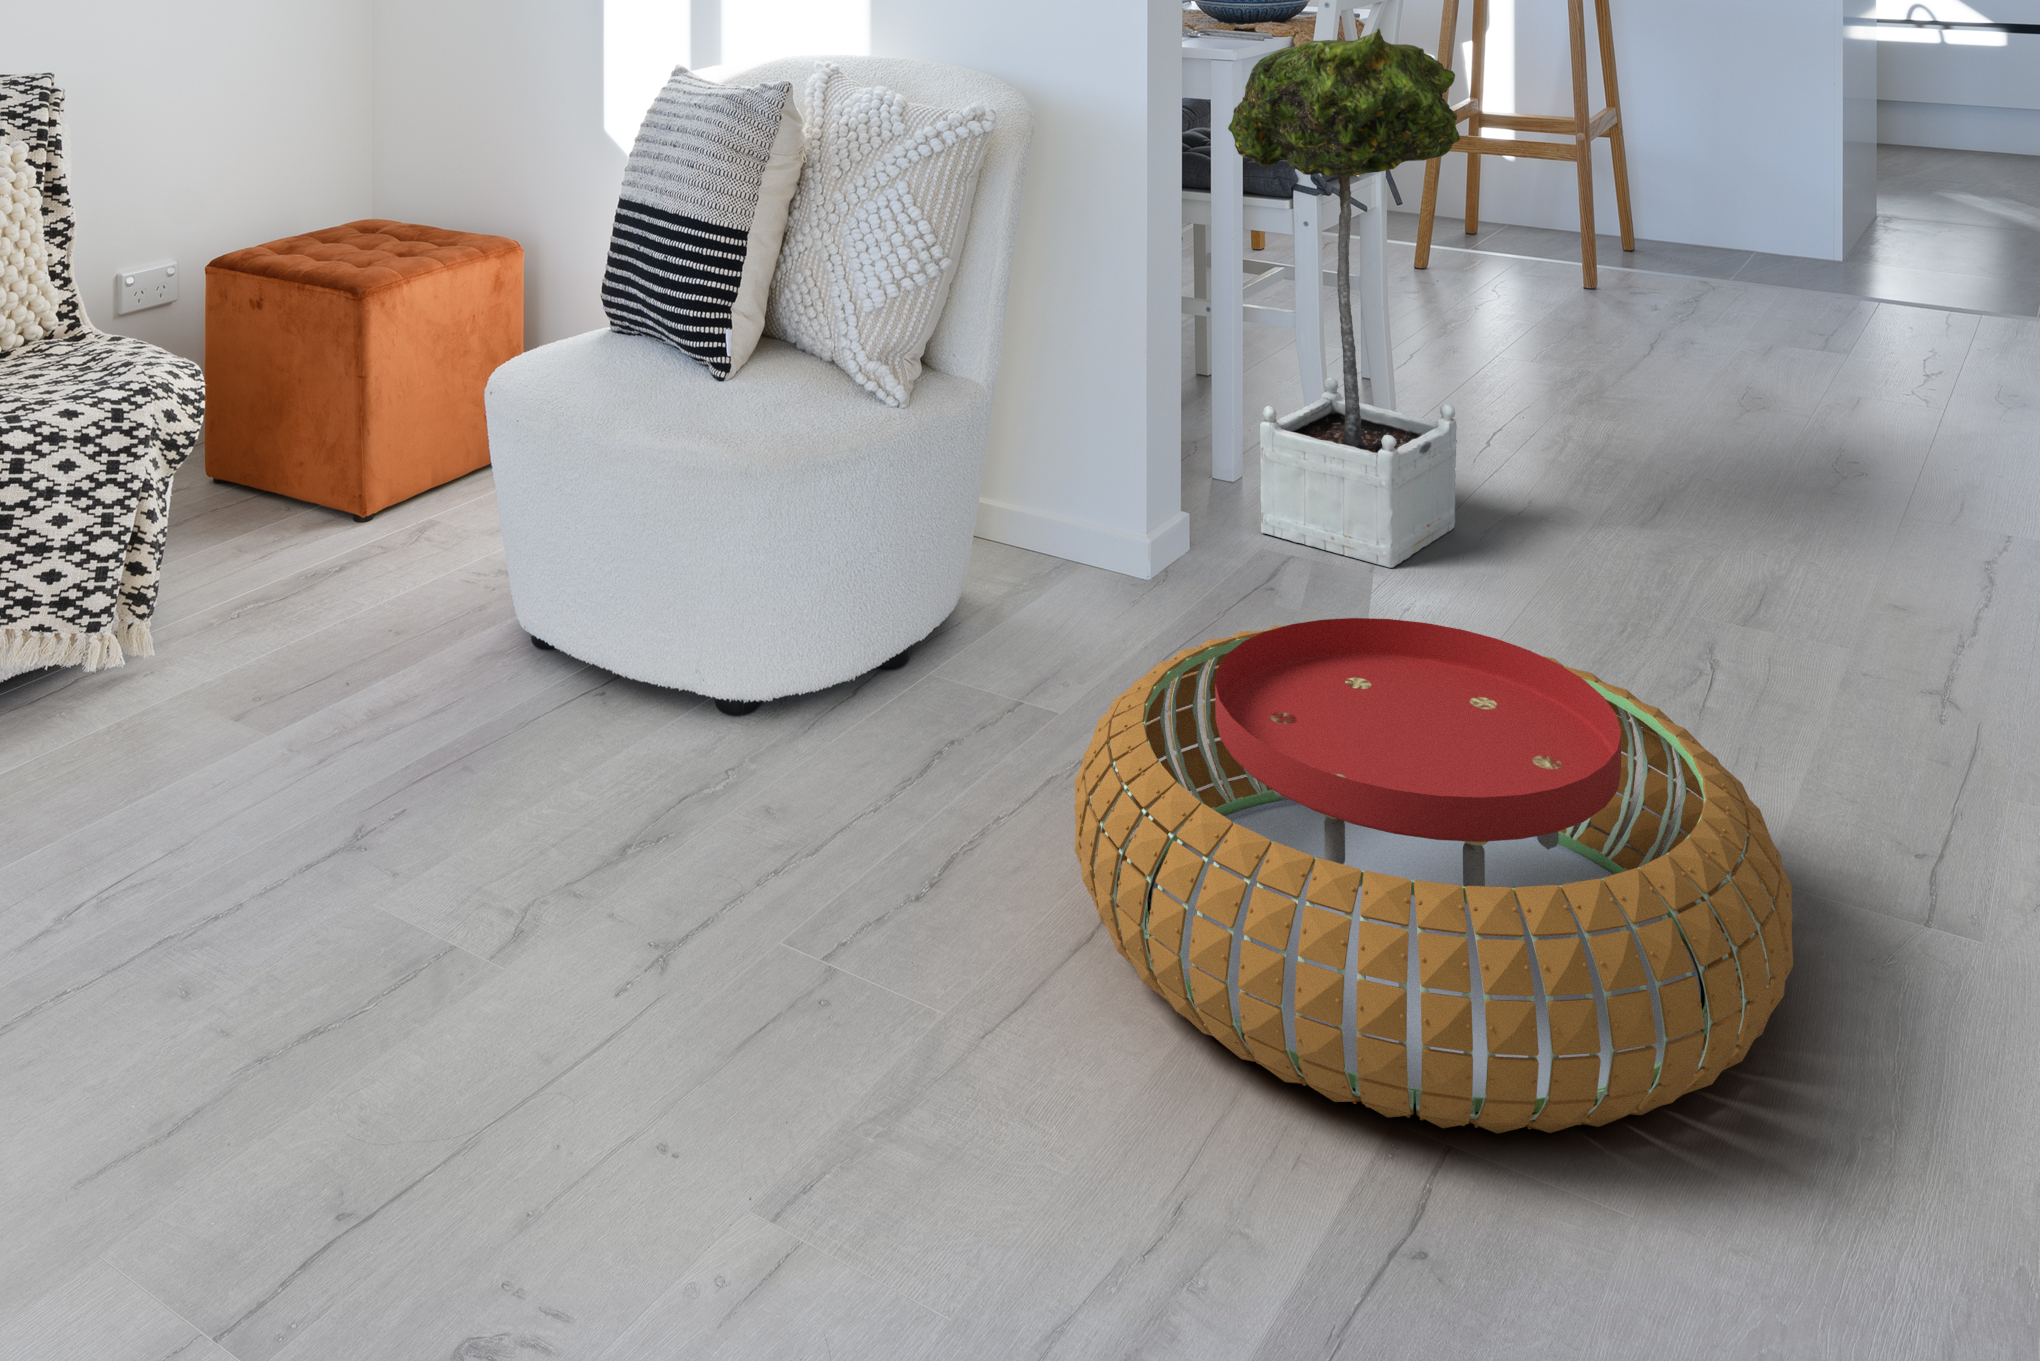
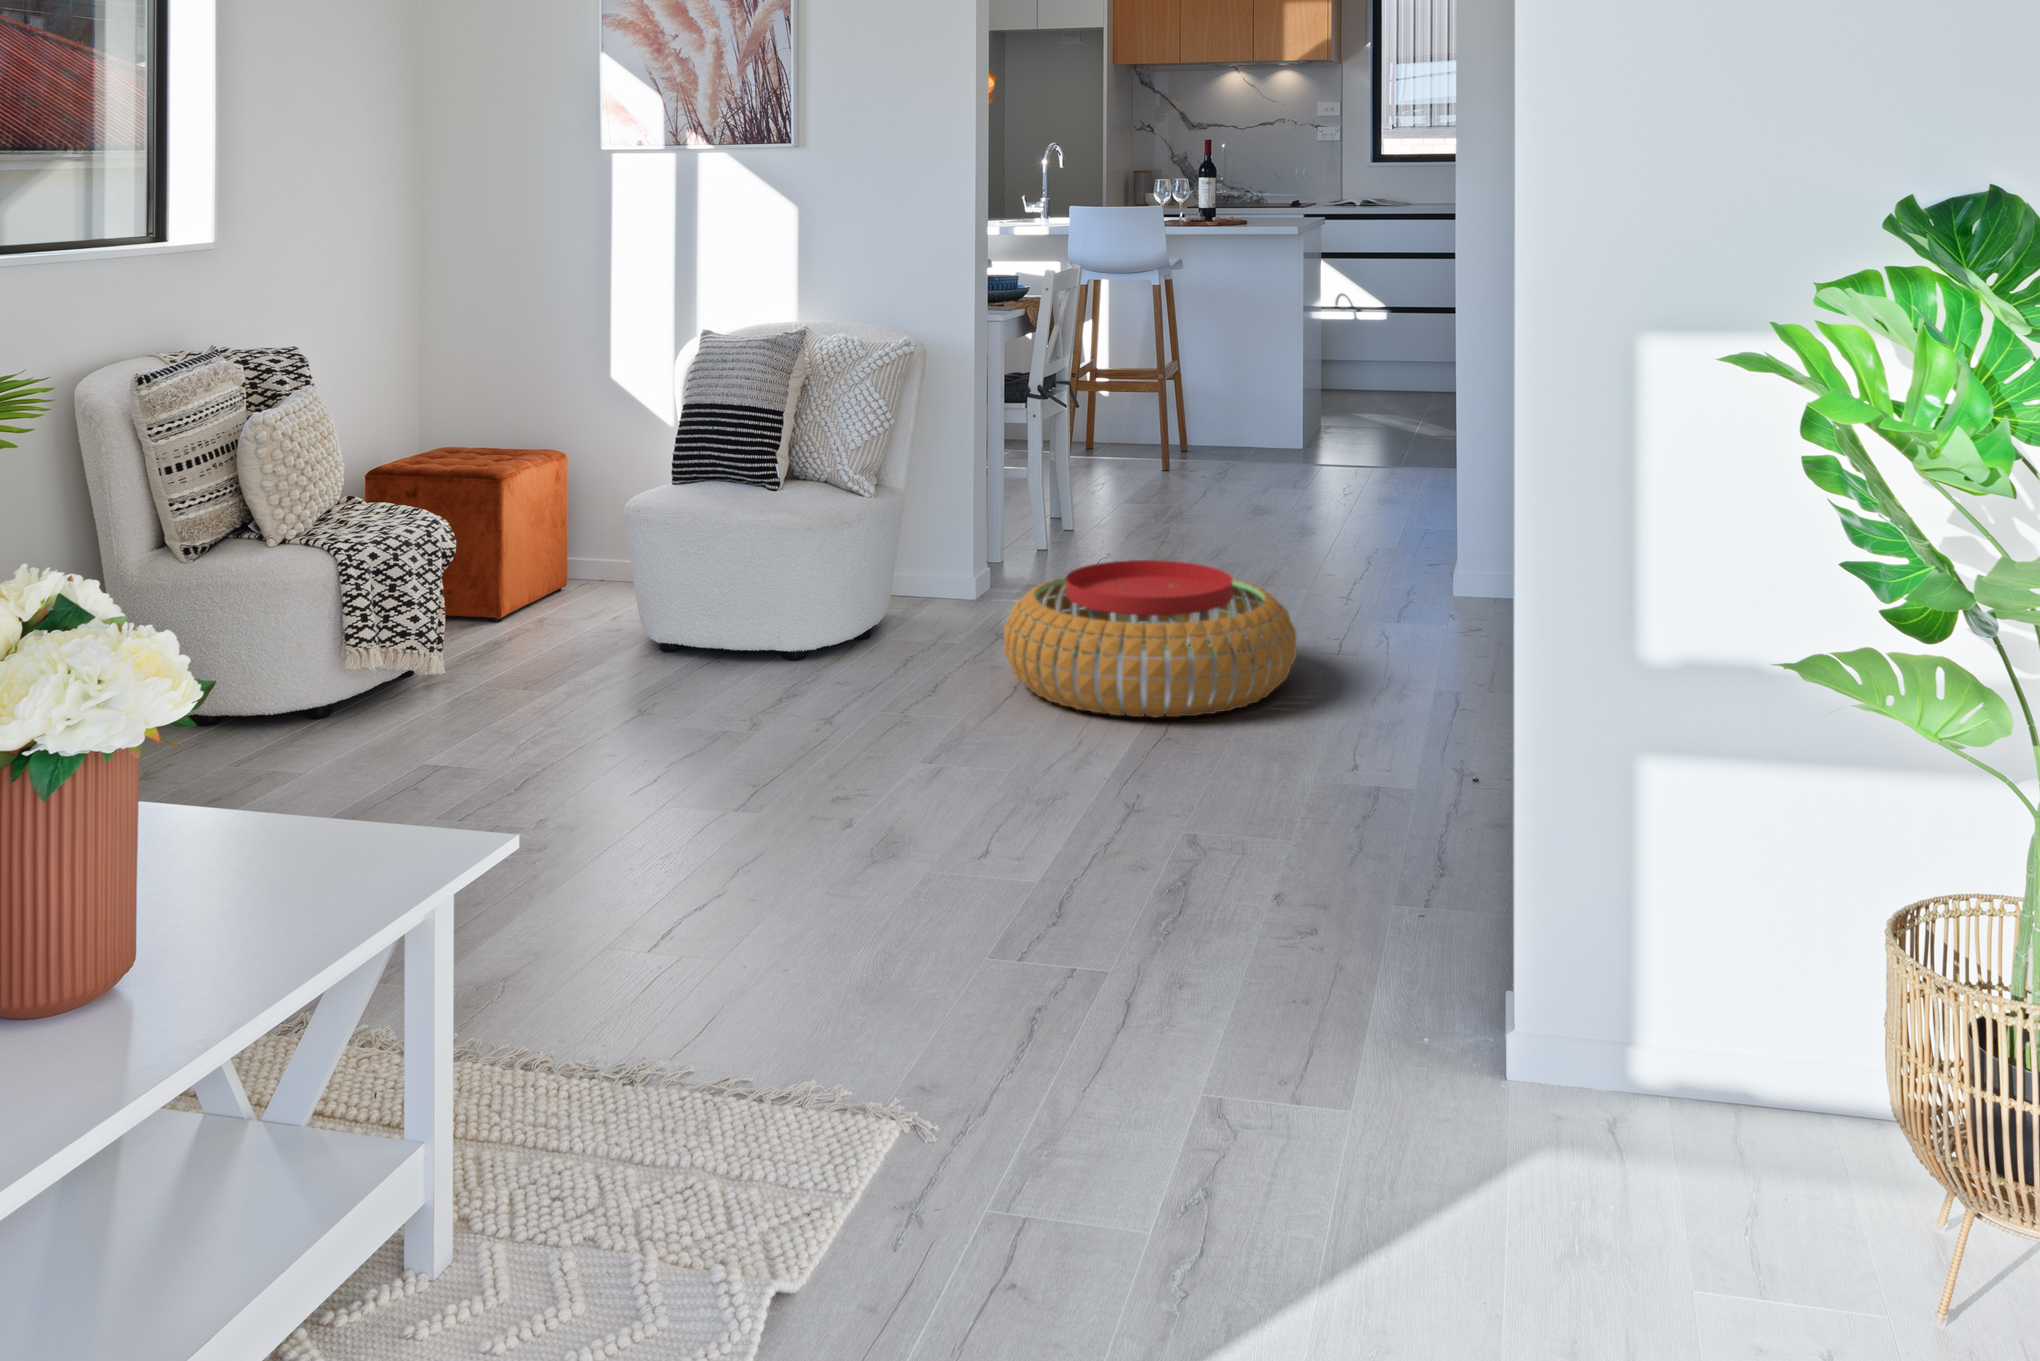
potted tree: present [1228,29,1460,568] -> none [1011,299,1130,587]

